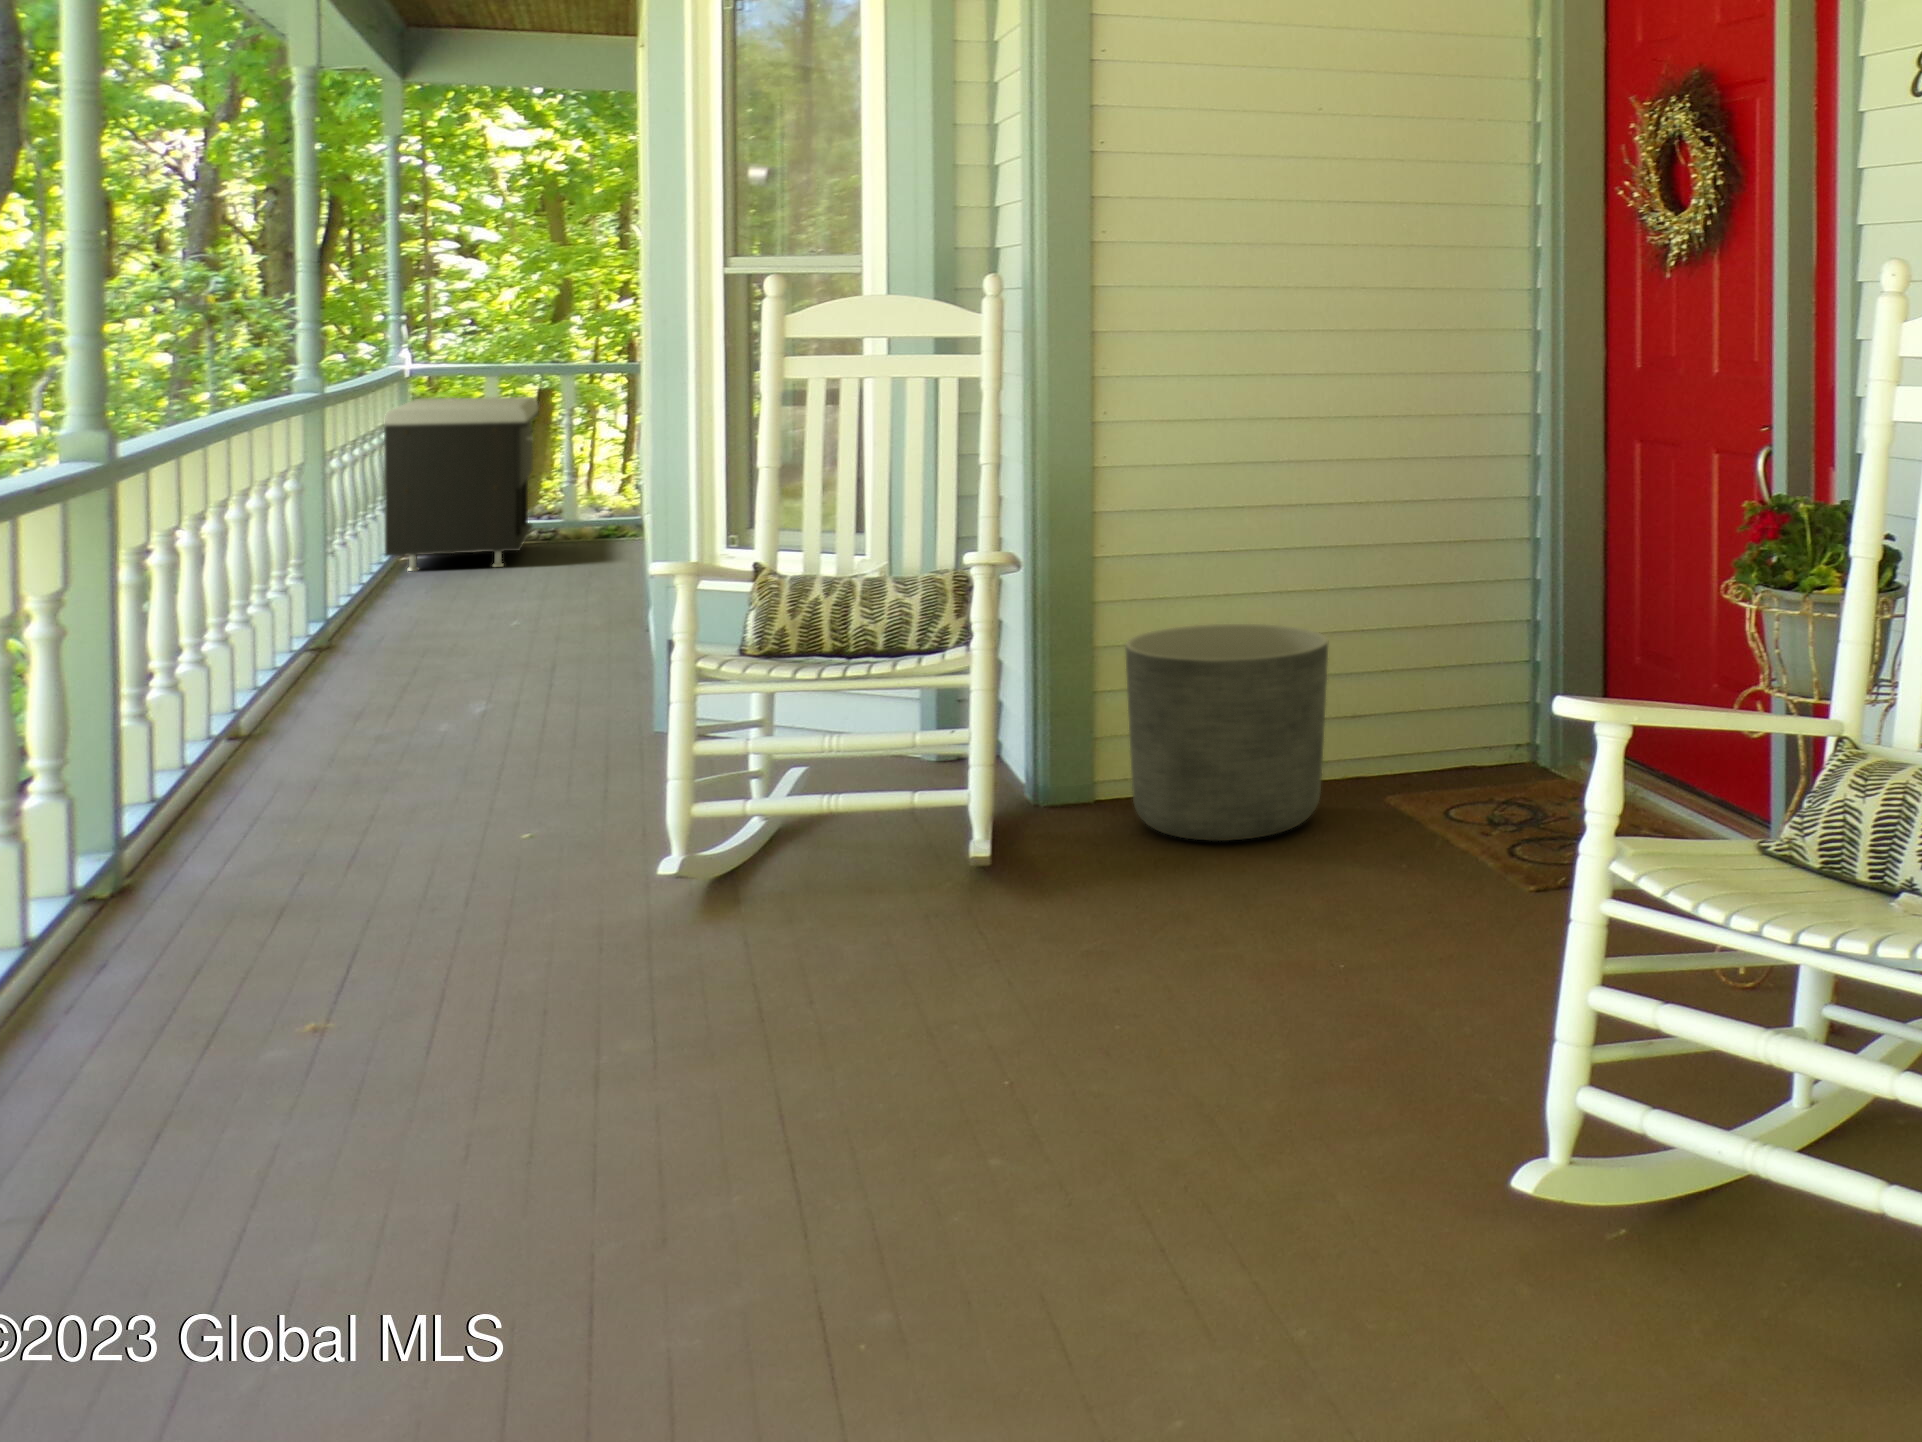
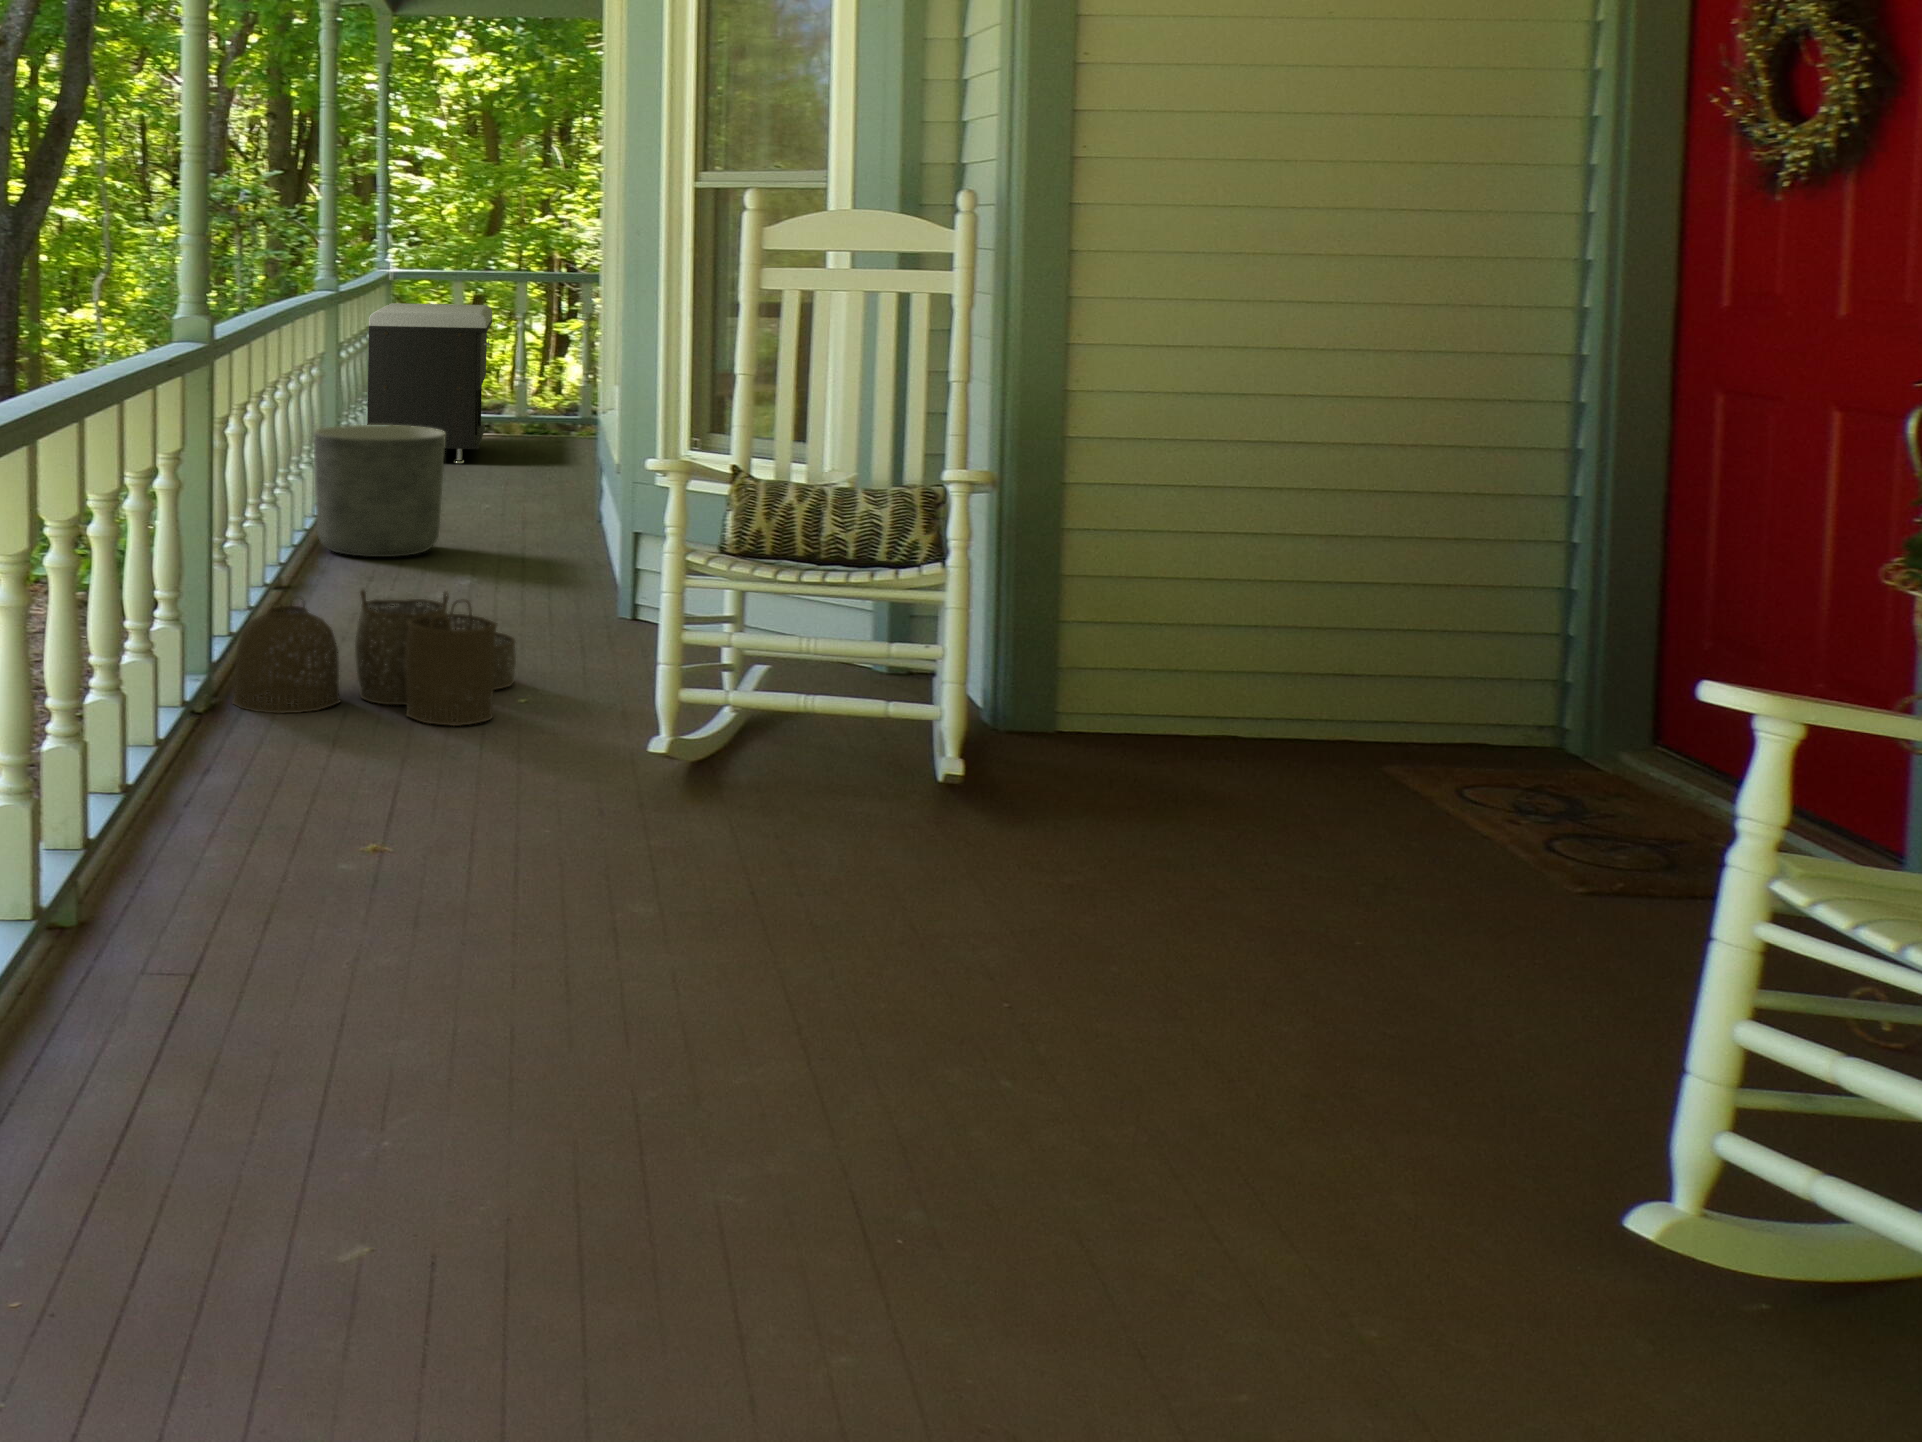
planter: present [1125,624,1328,841] -> present [314,425,445,557]
woven basket: none [132,726,513,896] -> present [233,590,516,726]

